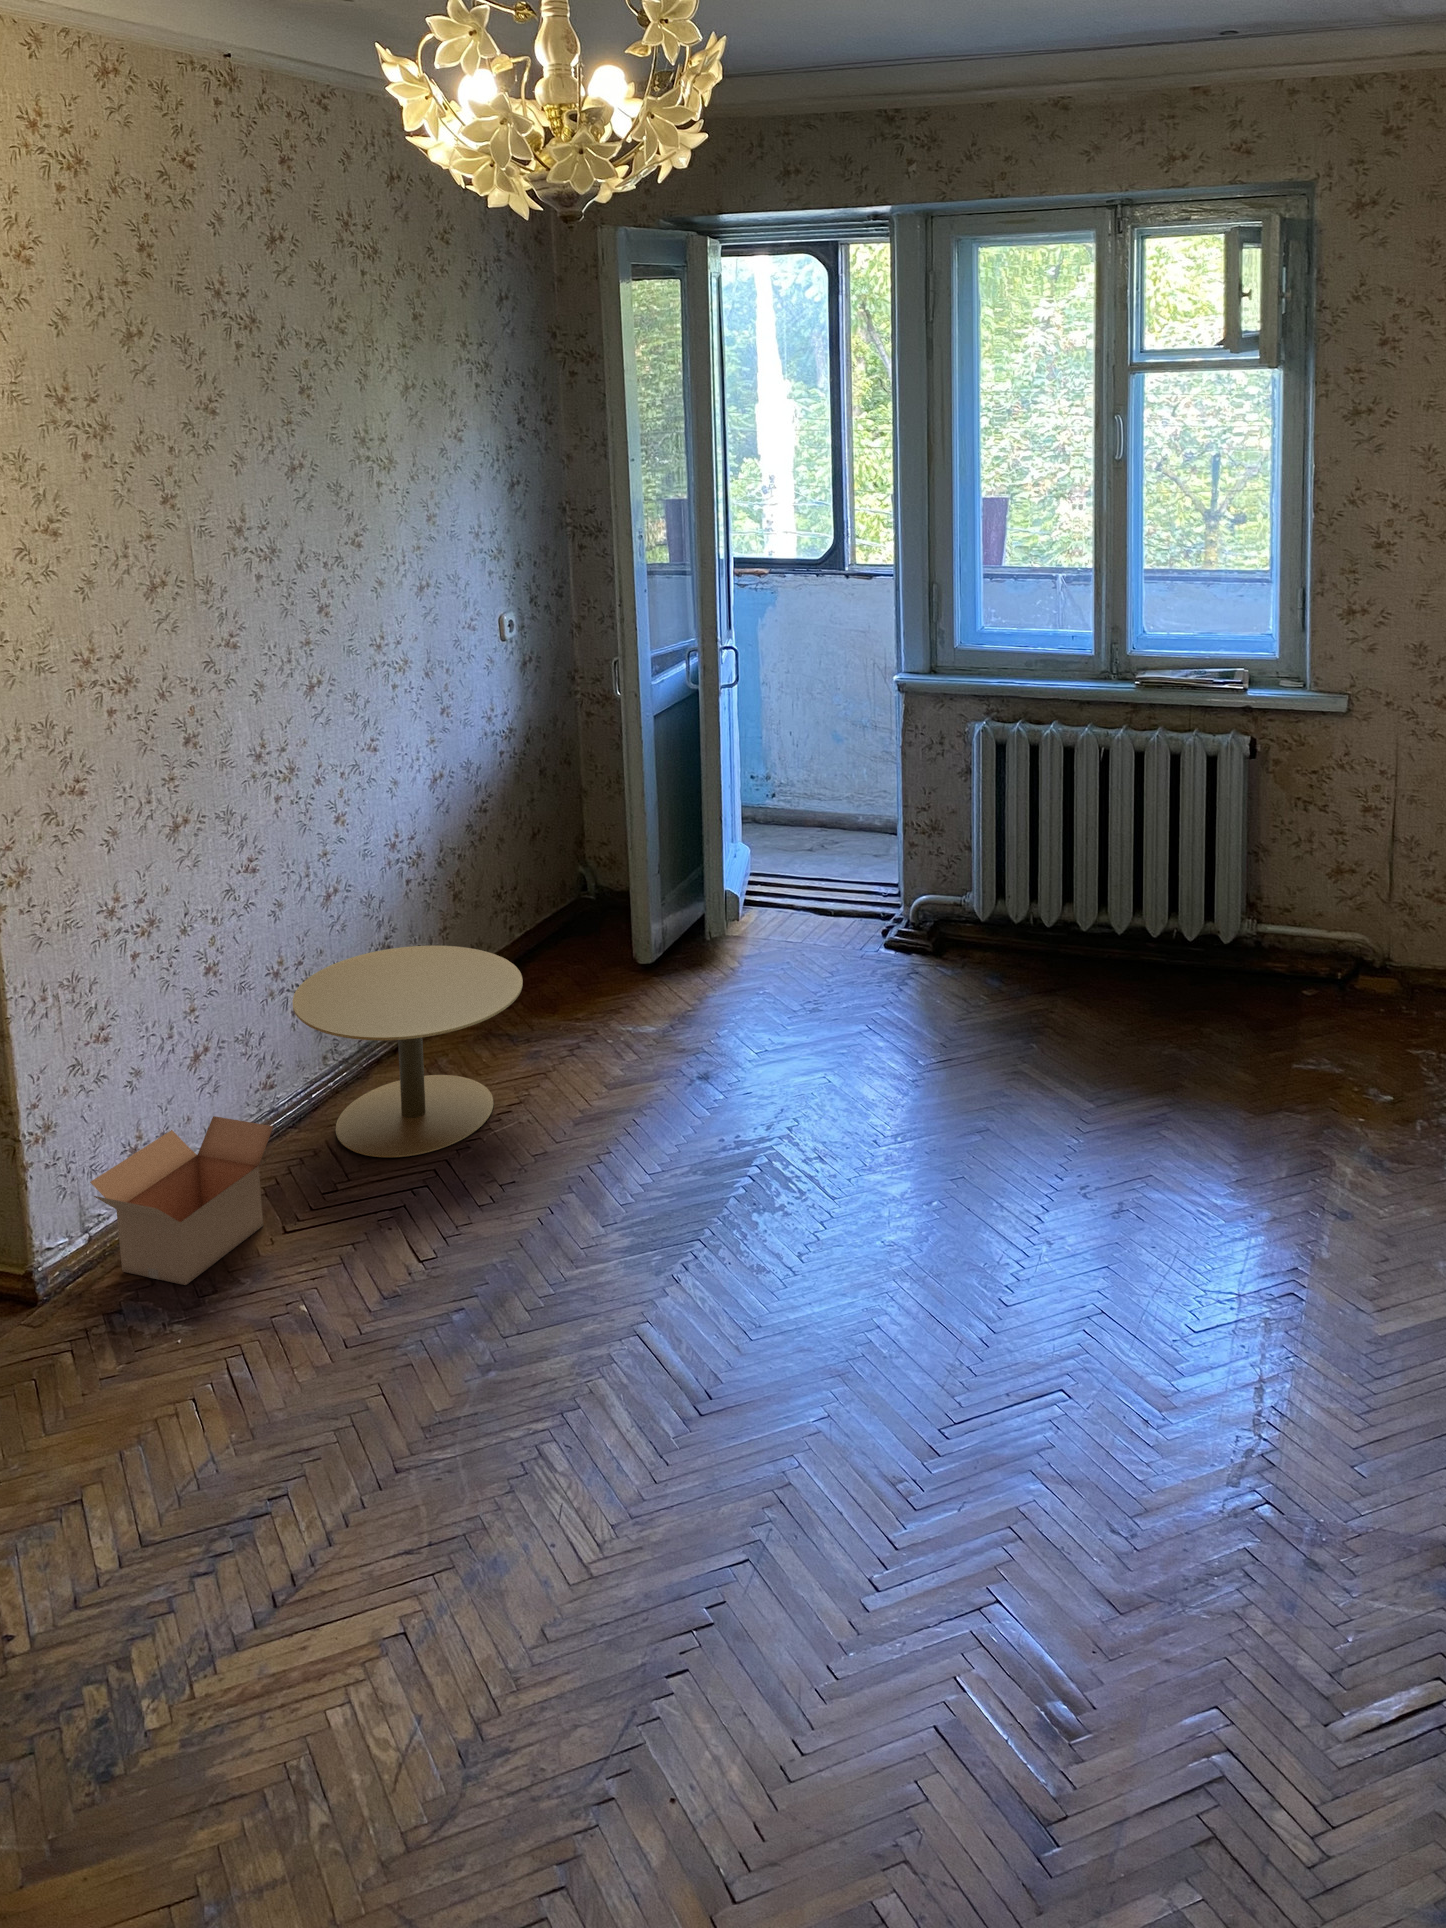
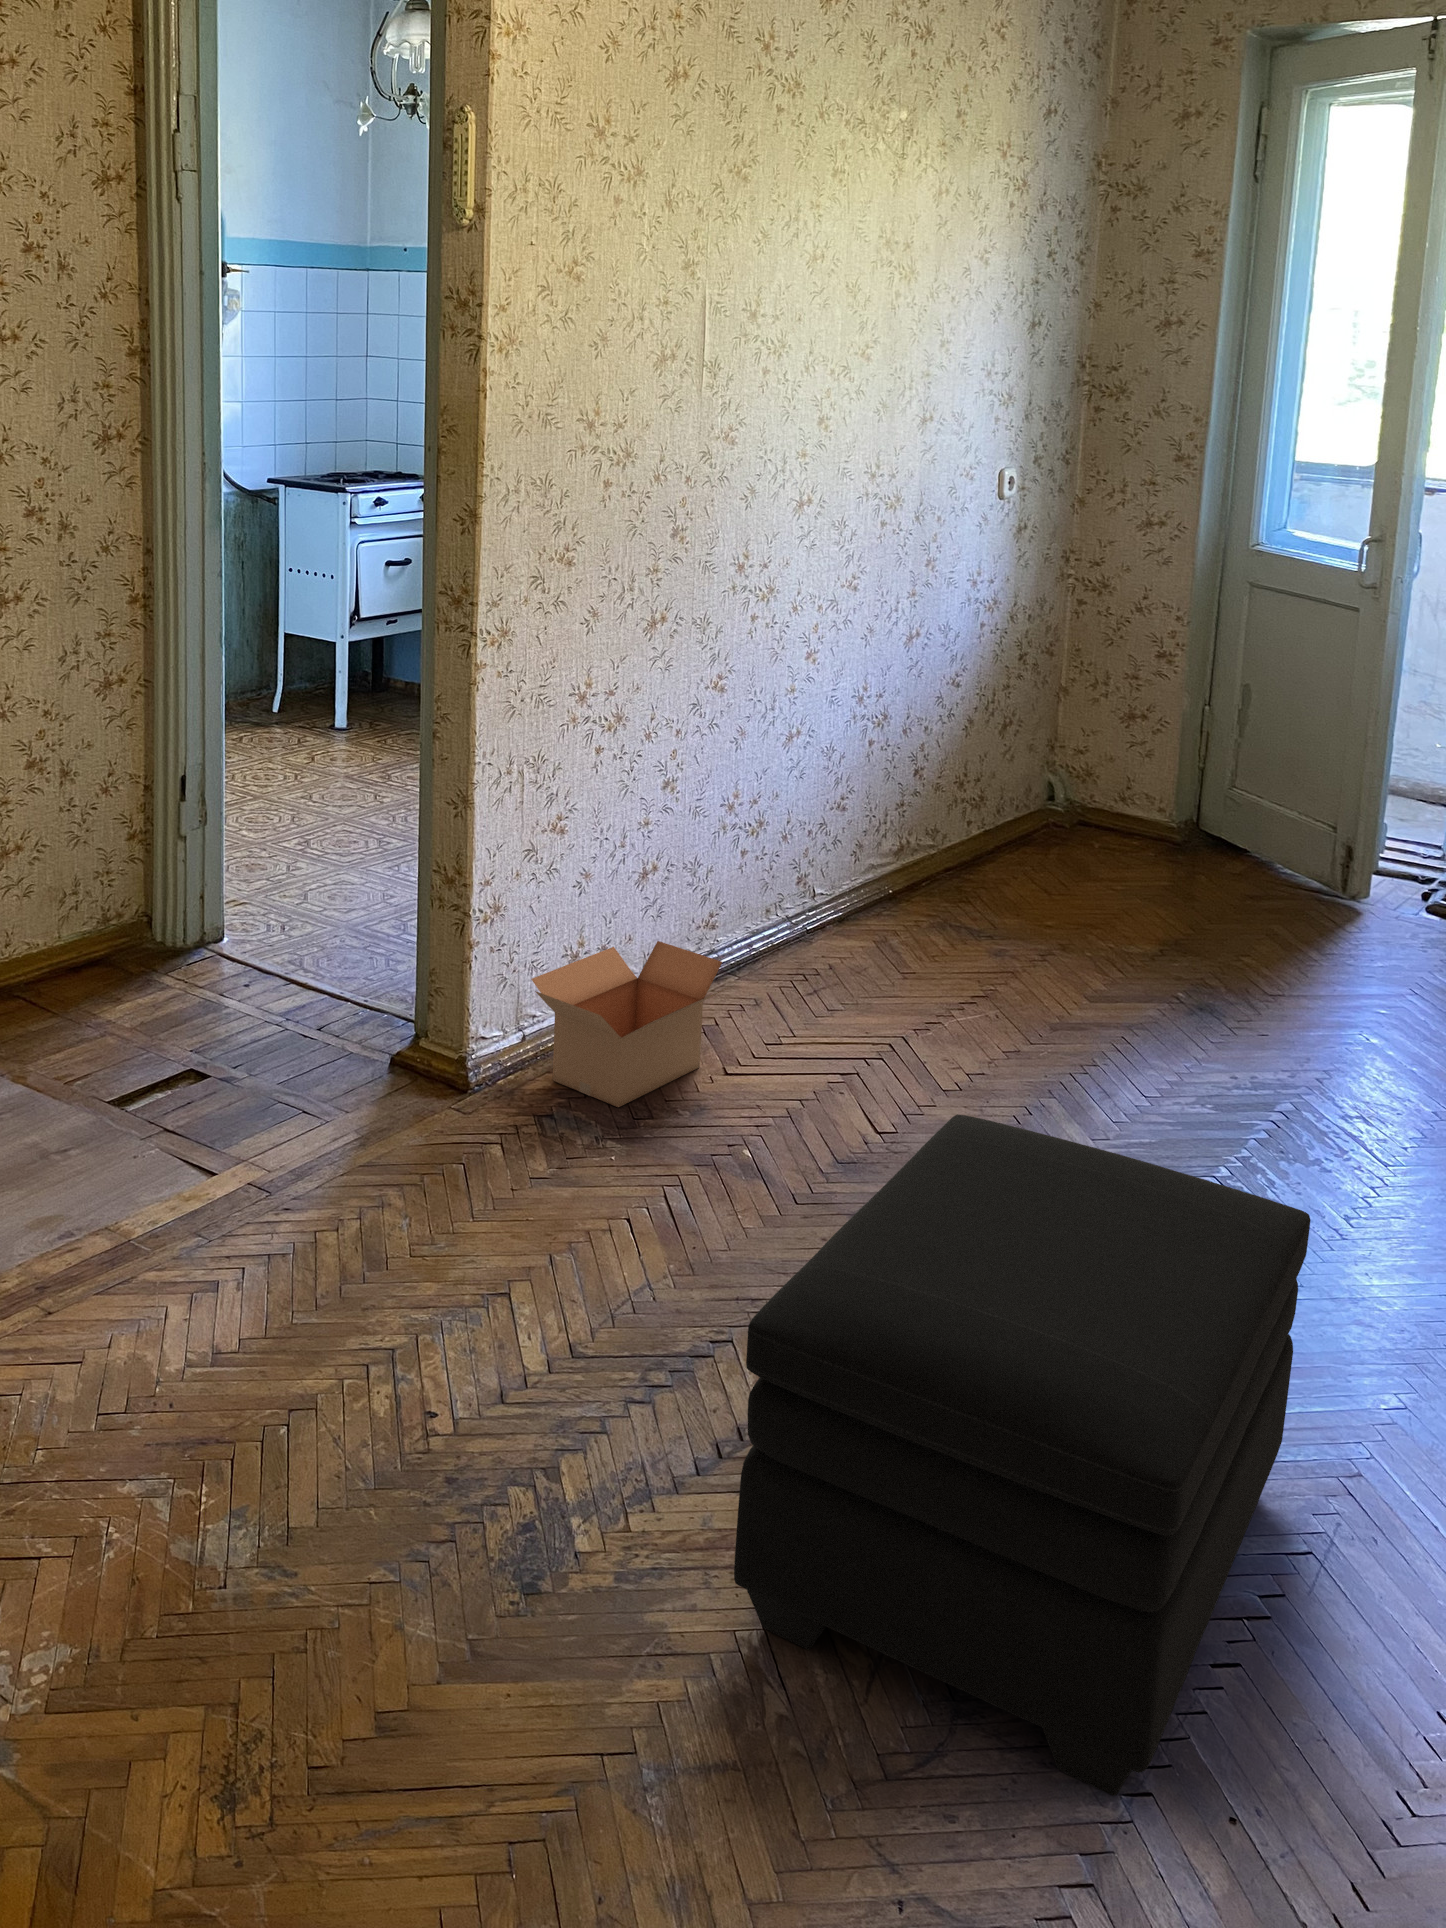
side table: present [293,945,523,1157] -> none [748,807,1010,1031]
ottoman: none [260,1257,723,1807] -> present [734,1114,1311,1796]

